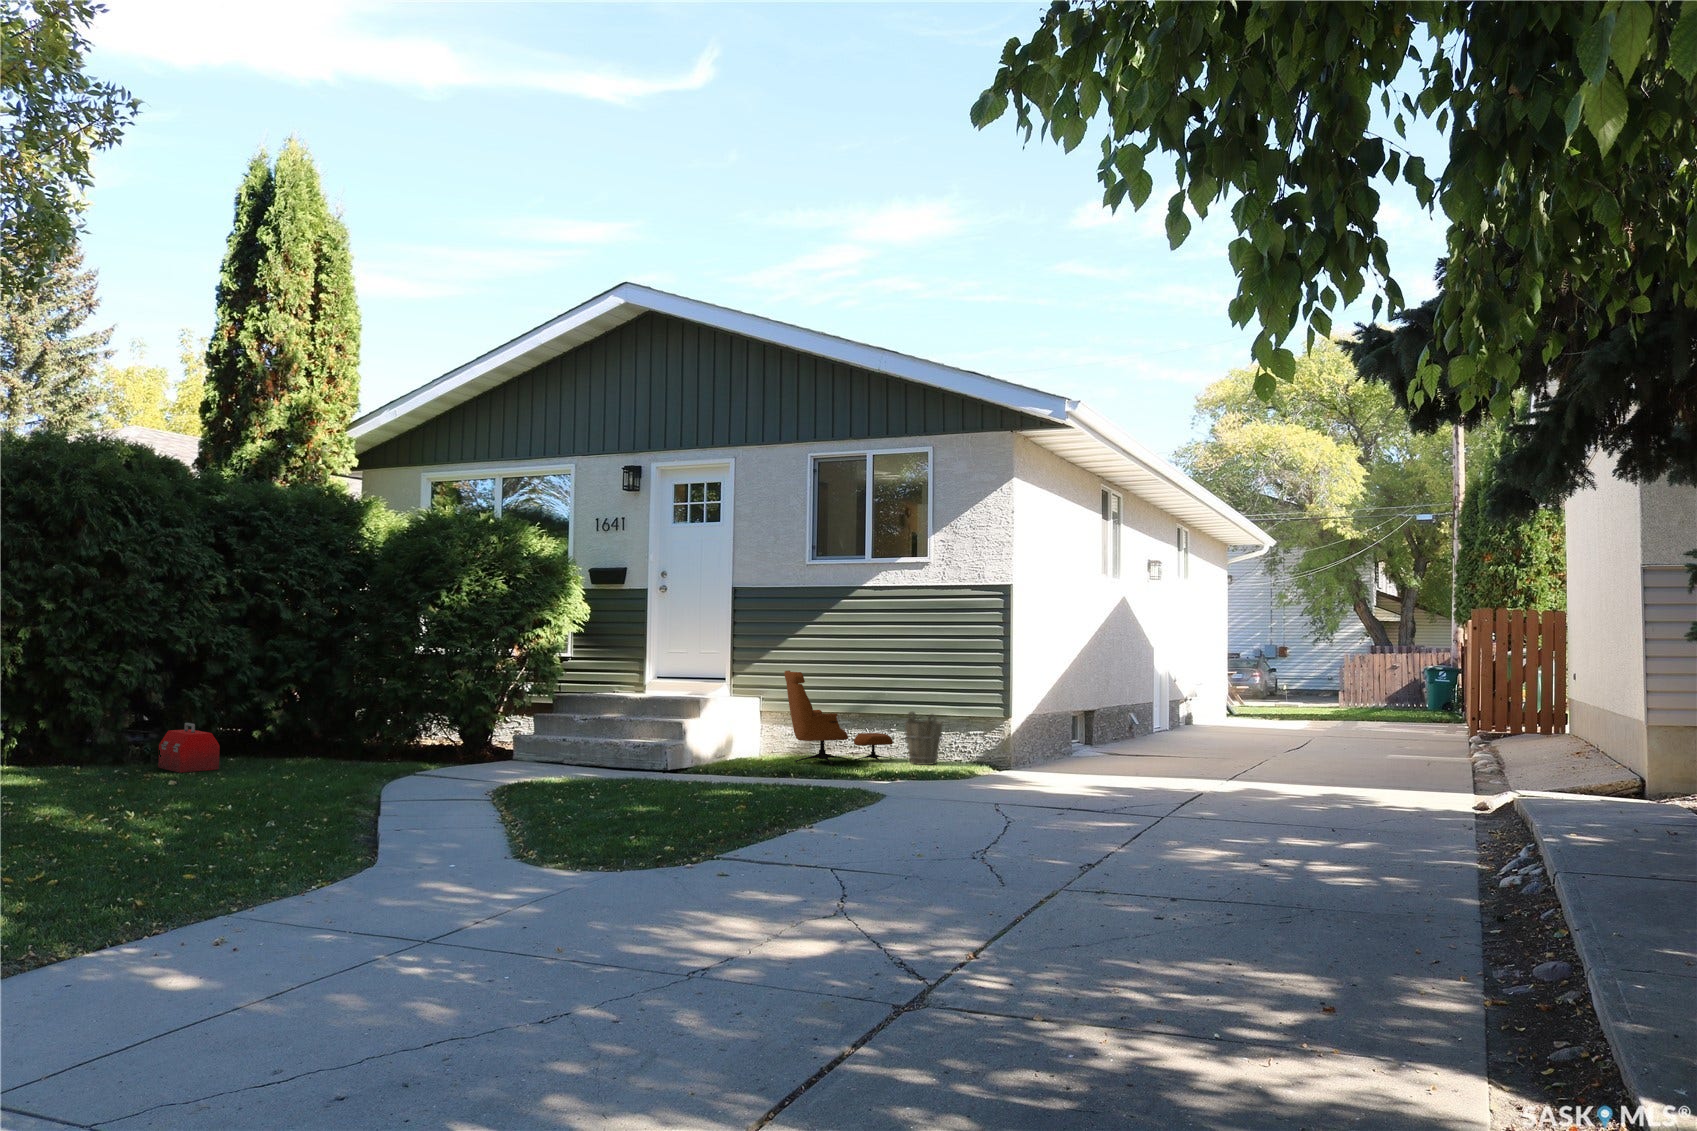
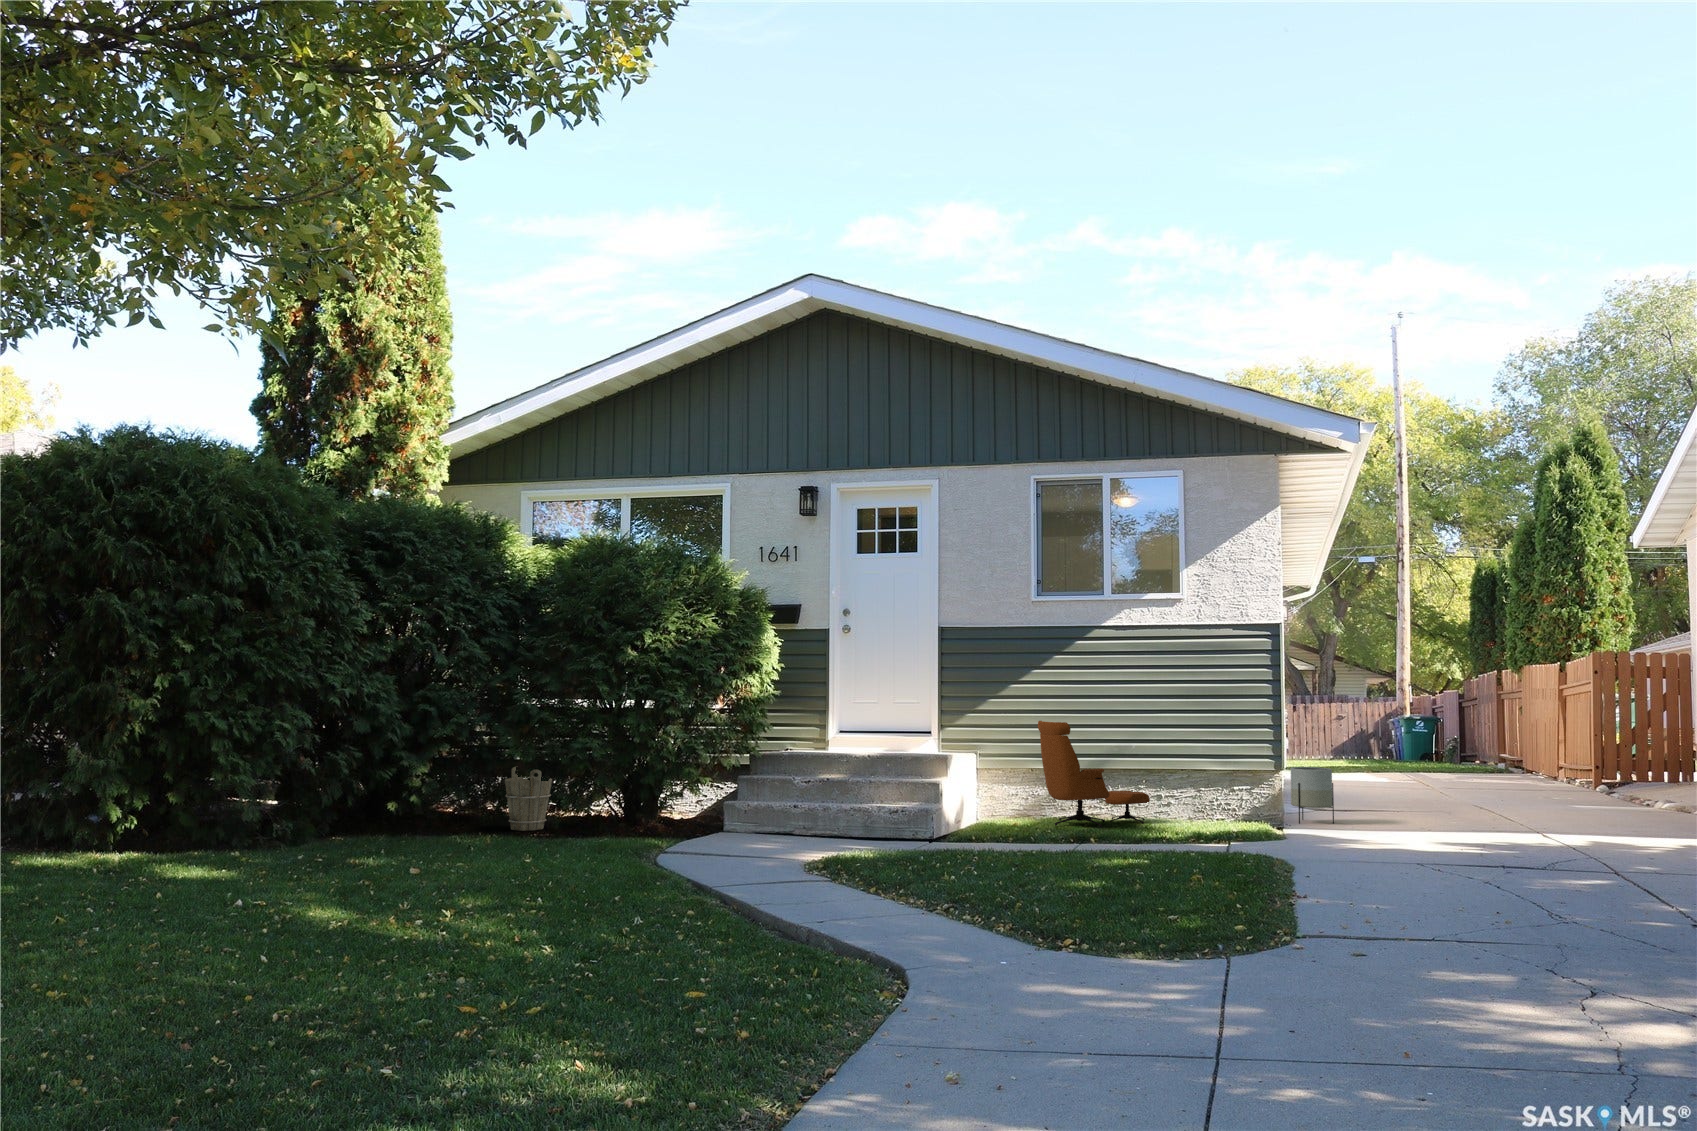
bucket: present [905,712,943,765] -> present [505,767,552,831]
planter: none [1023,715,1059,766] -> present [1291,767,1334,824]
toolbox: present [158,723,220,773] -> none [336,790,419,852]

